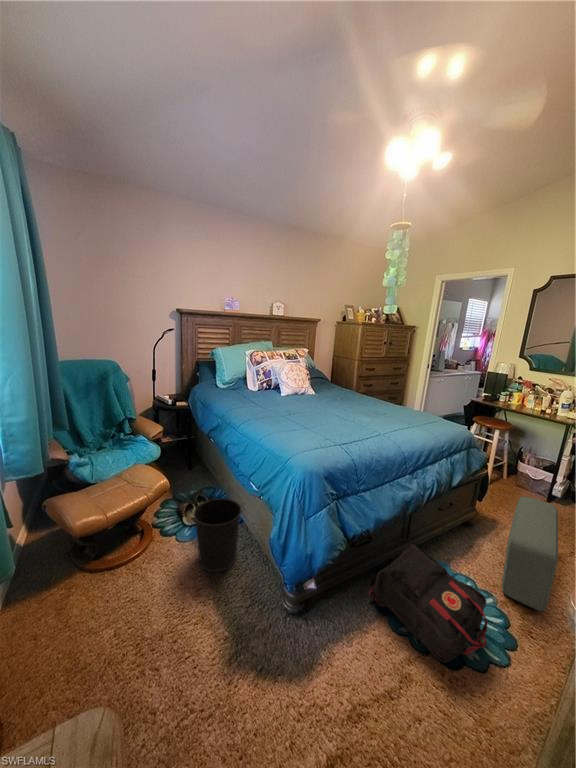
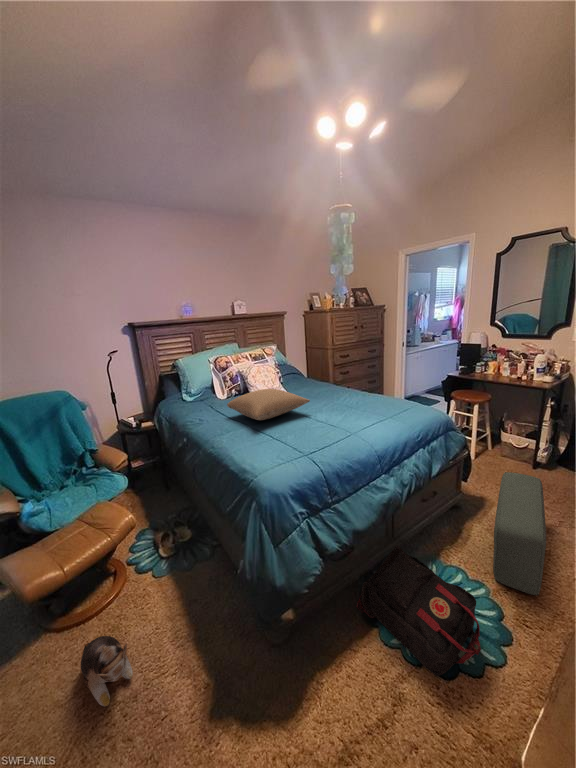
pillow: none [263,385,342,412] -> present [227,389,310,420]
wastebasket: present [194,498,241,572] -> none [162,525,217,607]
plush toy: none [114,579,165,639] -> present [81,636,133,706]

